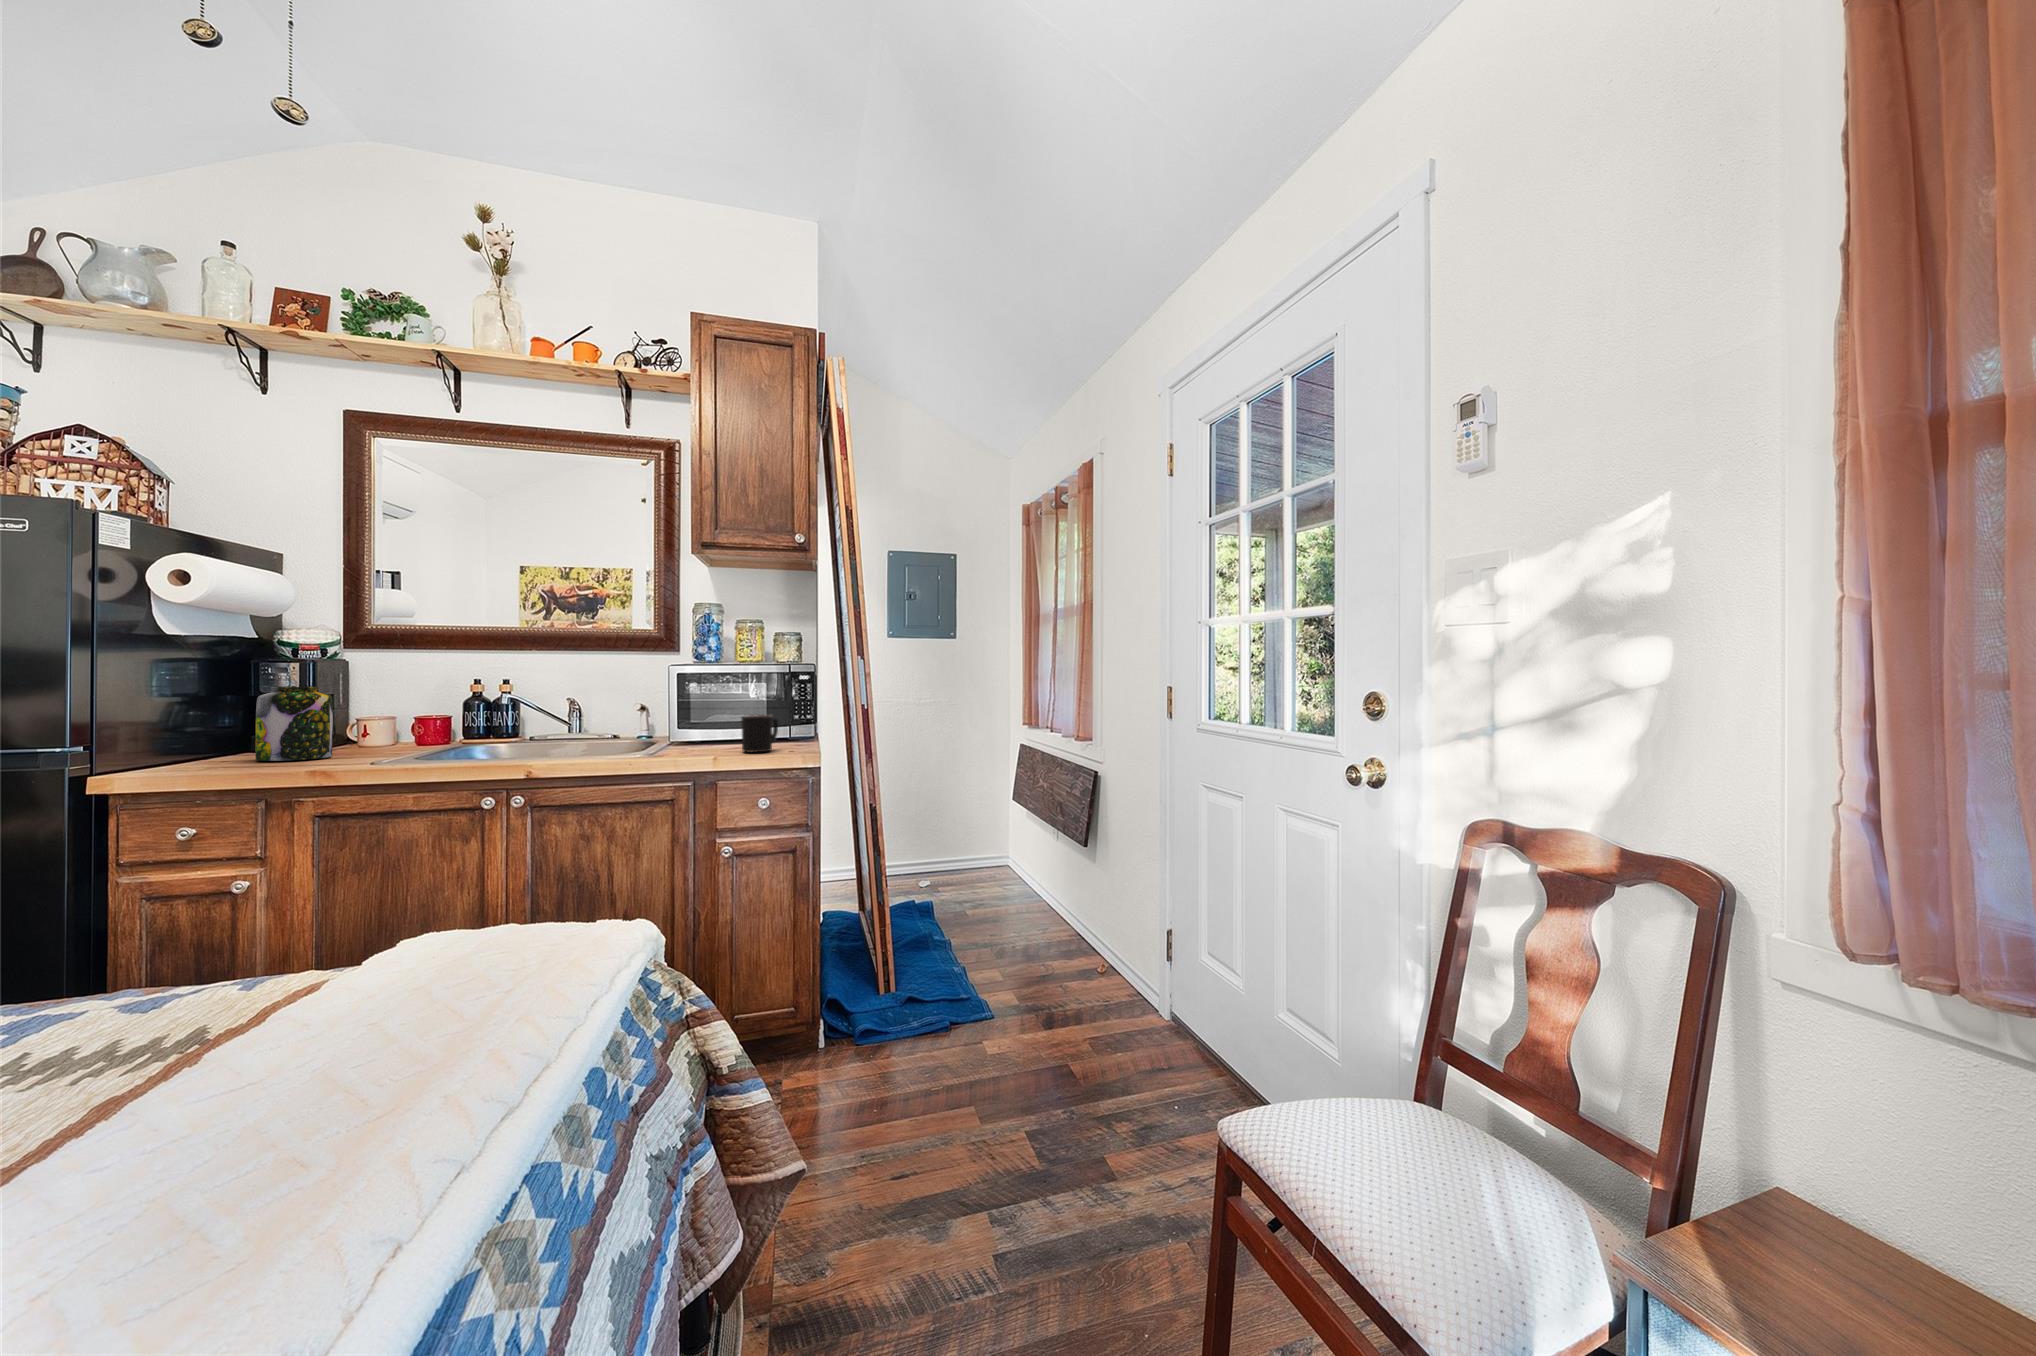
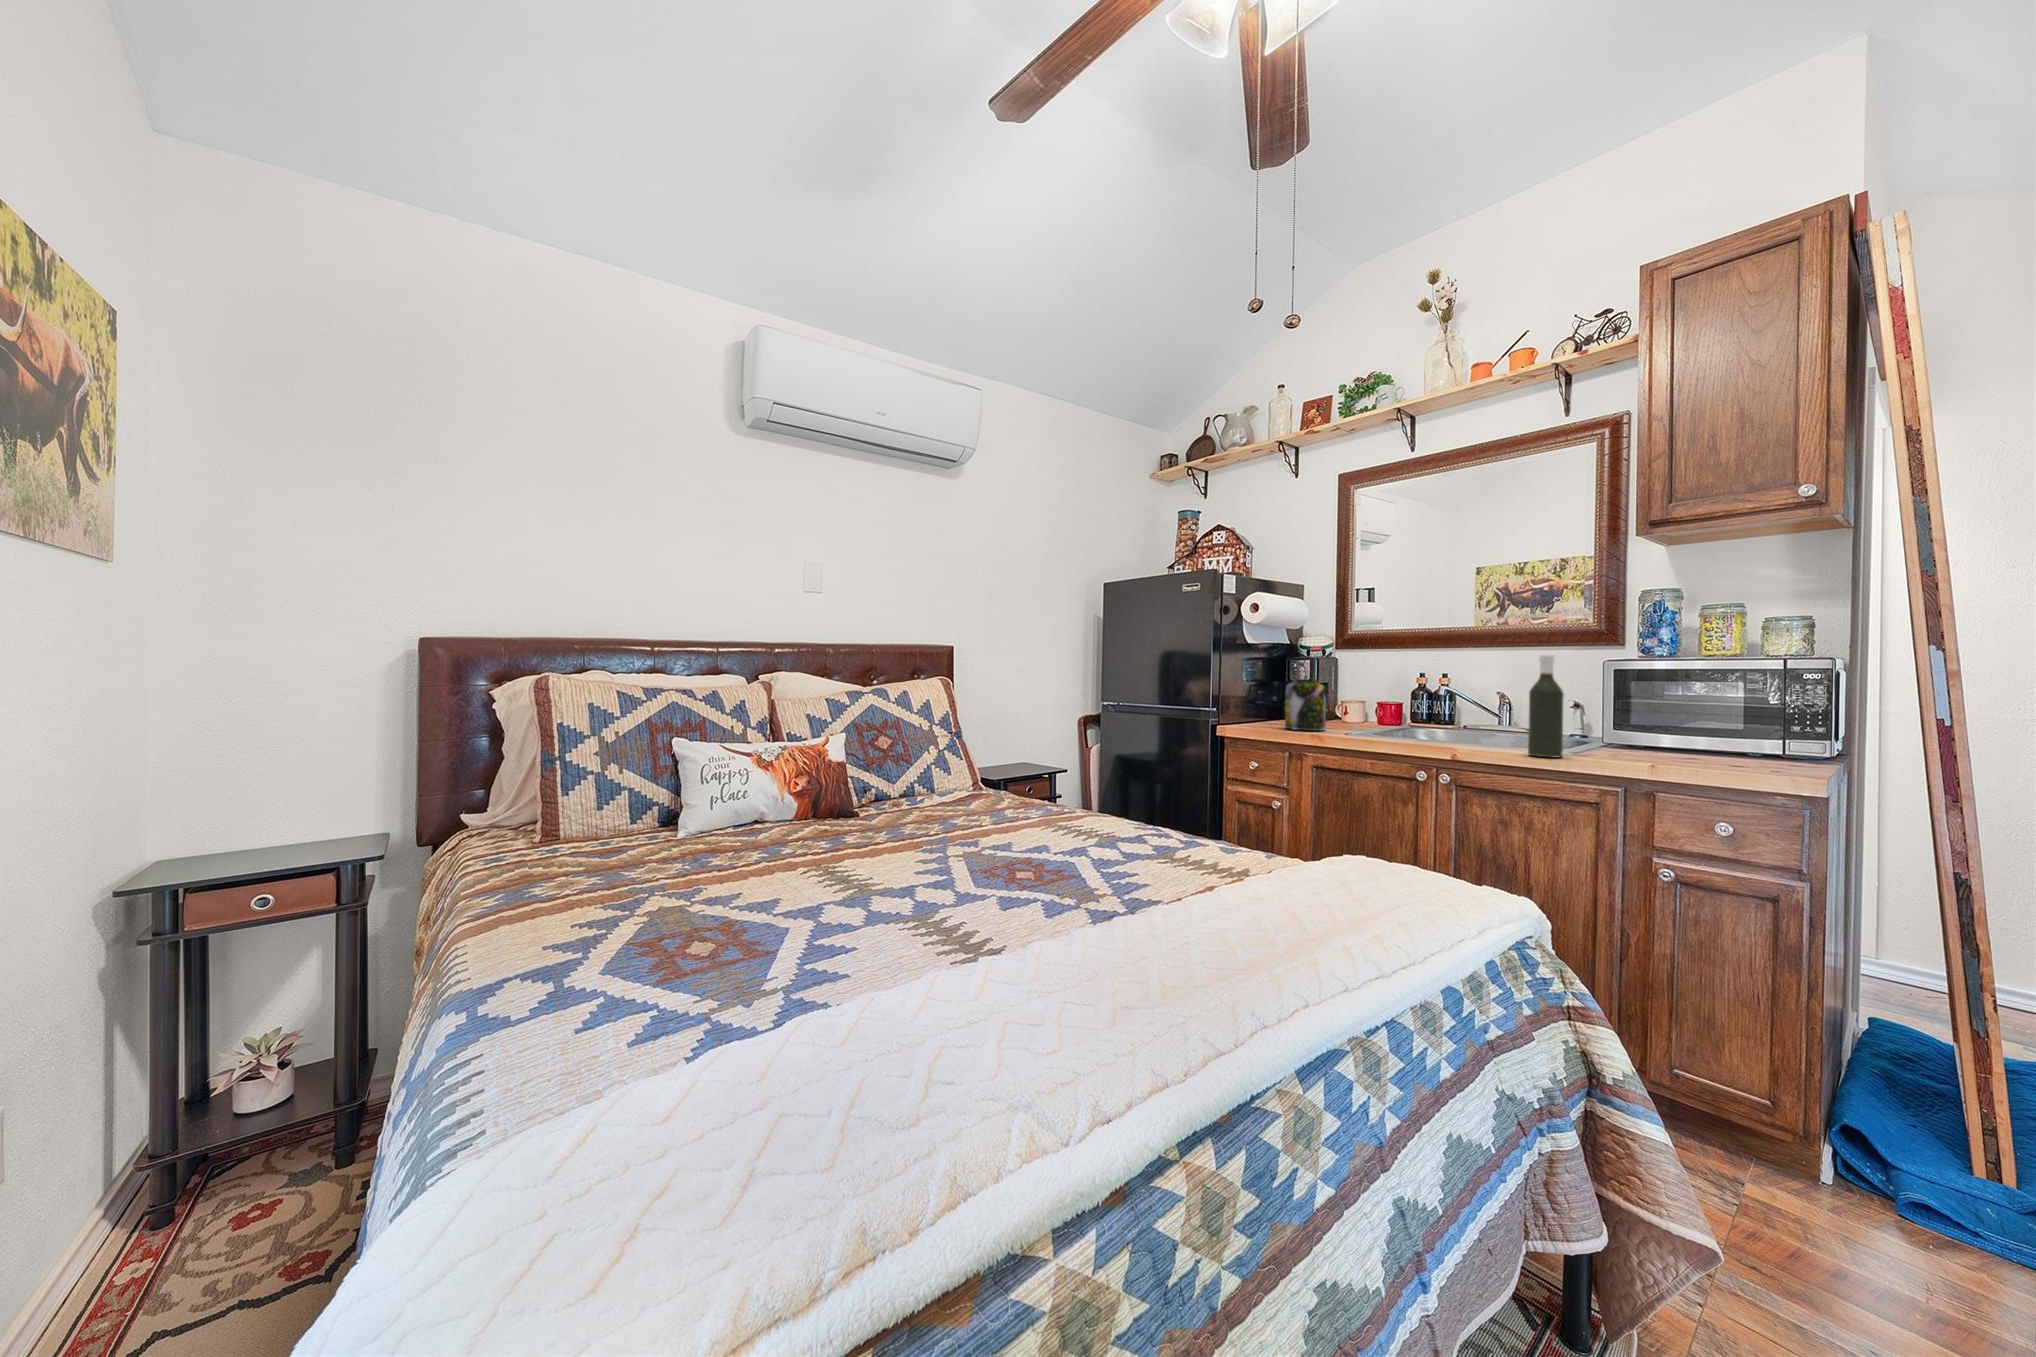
bottle: none [610,657,642,760] -> present [1528,655,1564,758]
mug: present [741,715,778,752] -> none [1690,723,1748,768]

